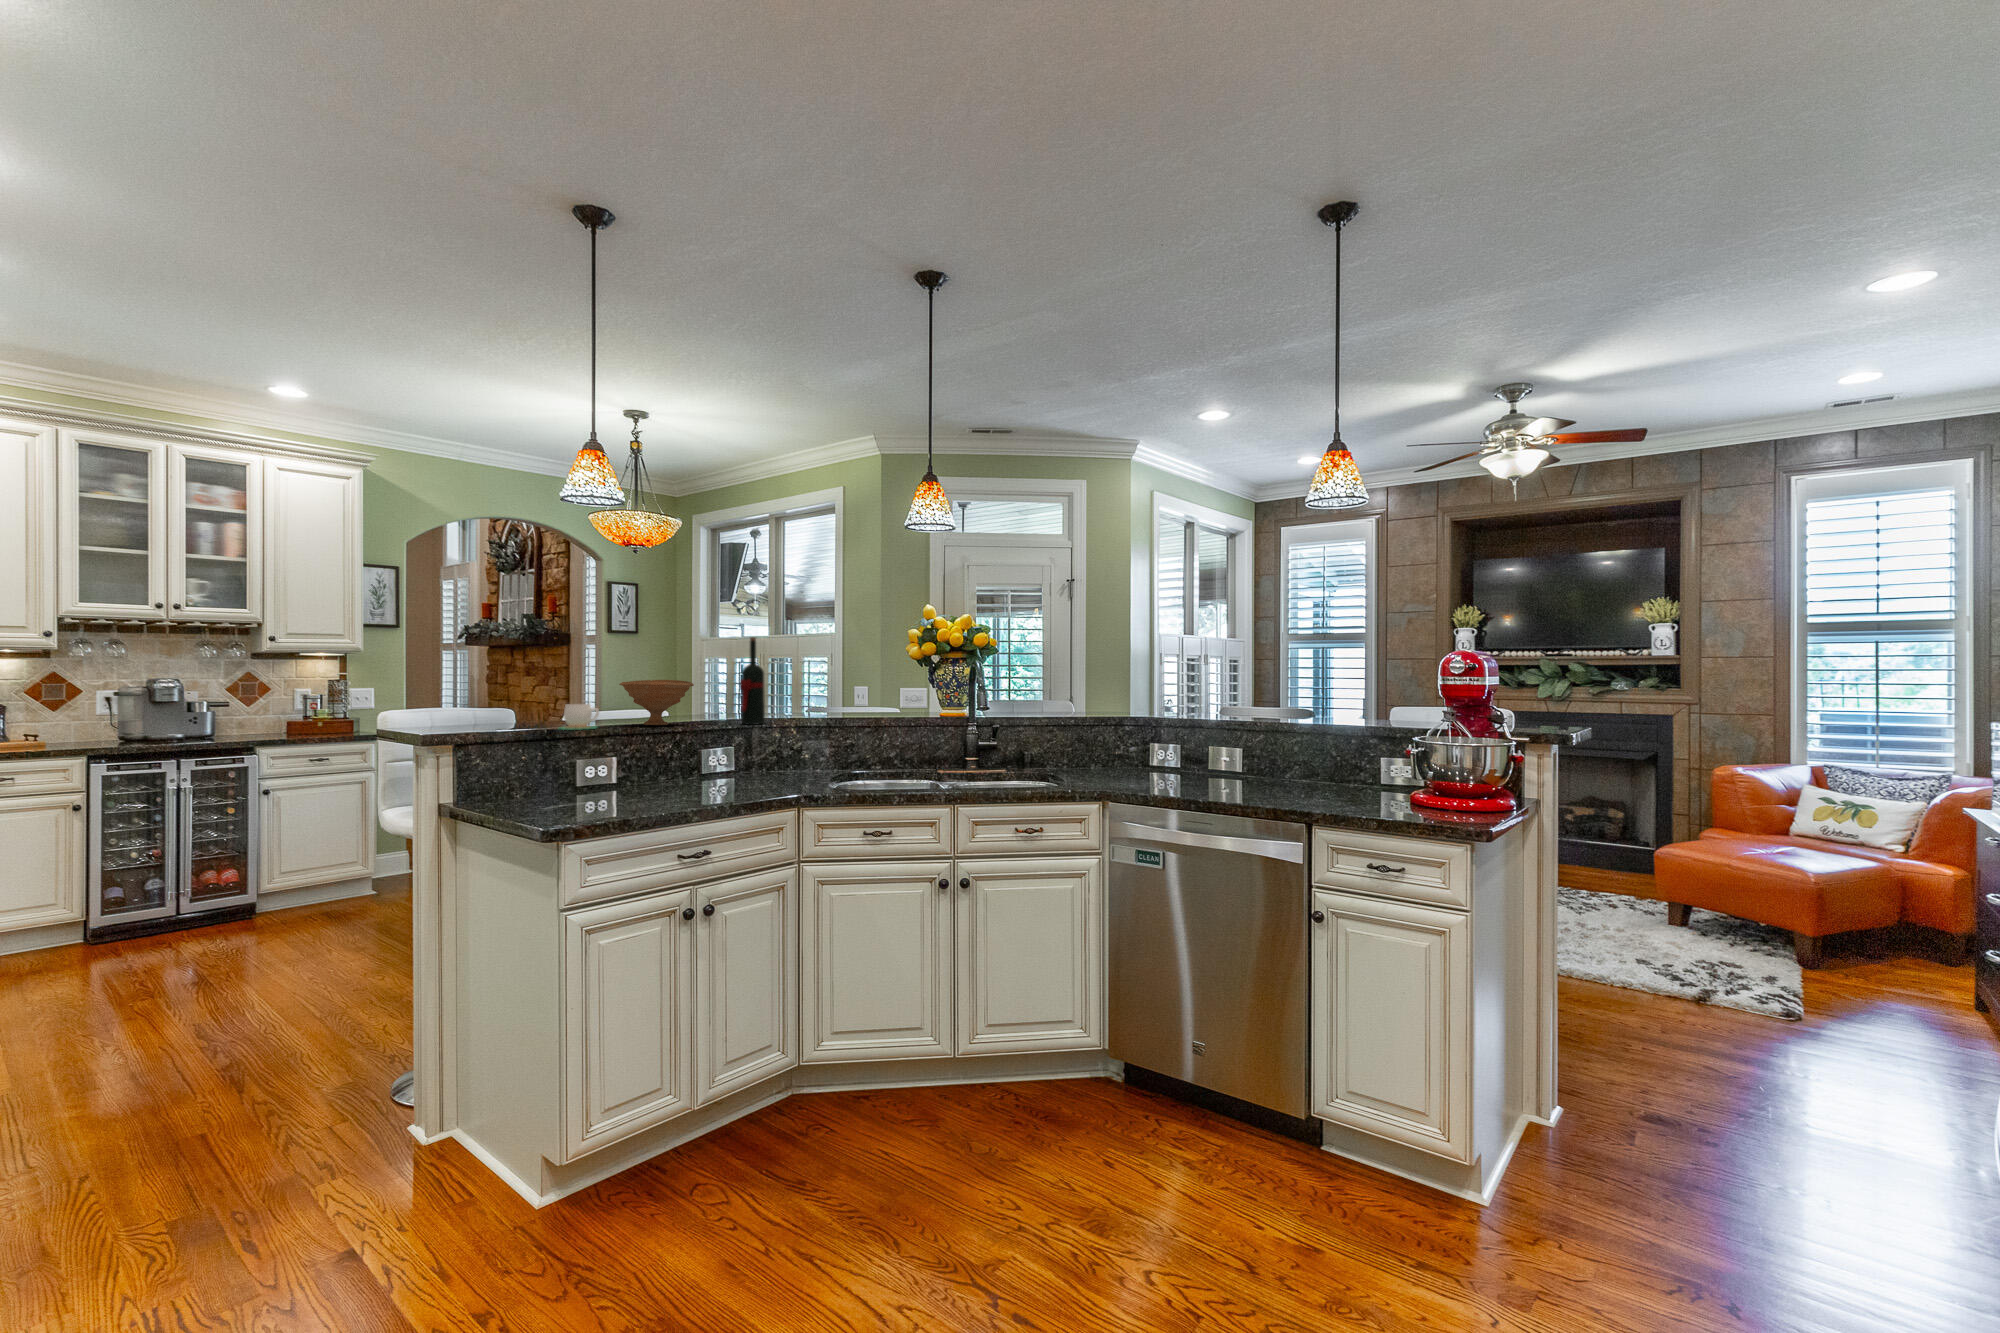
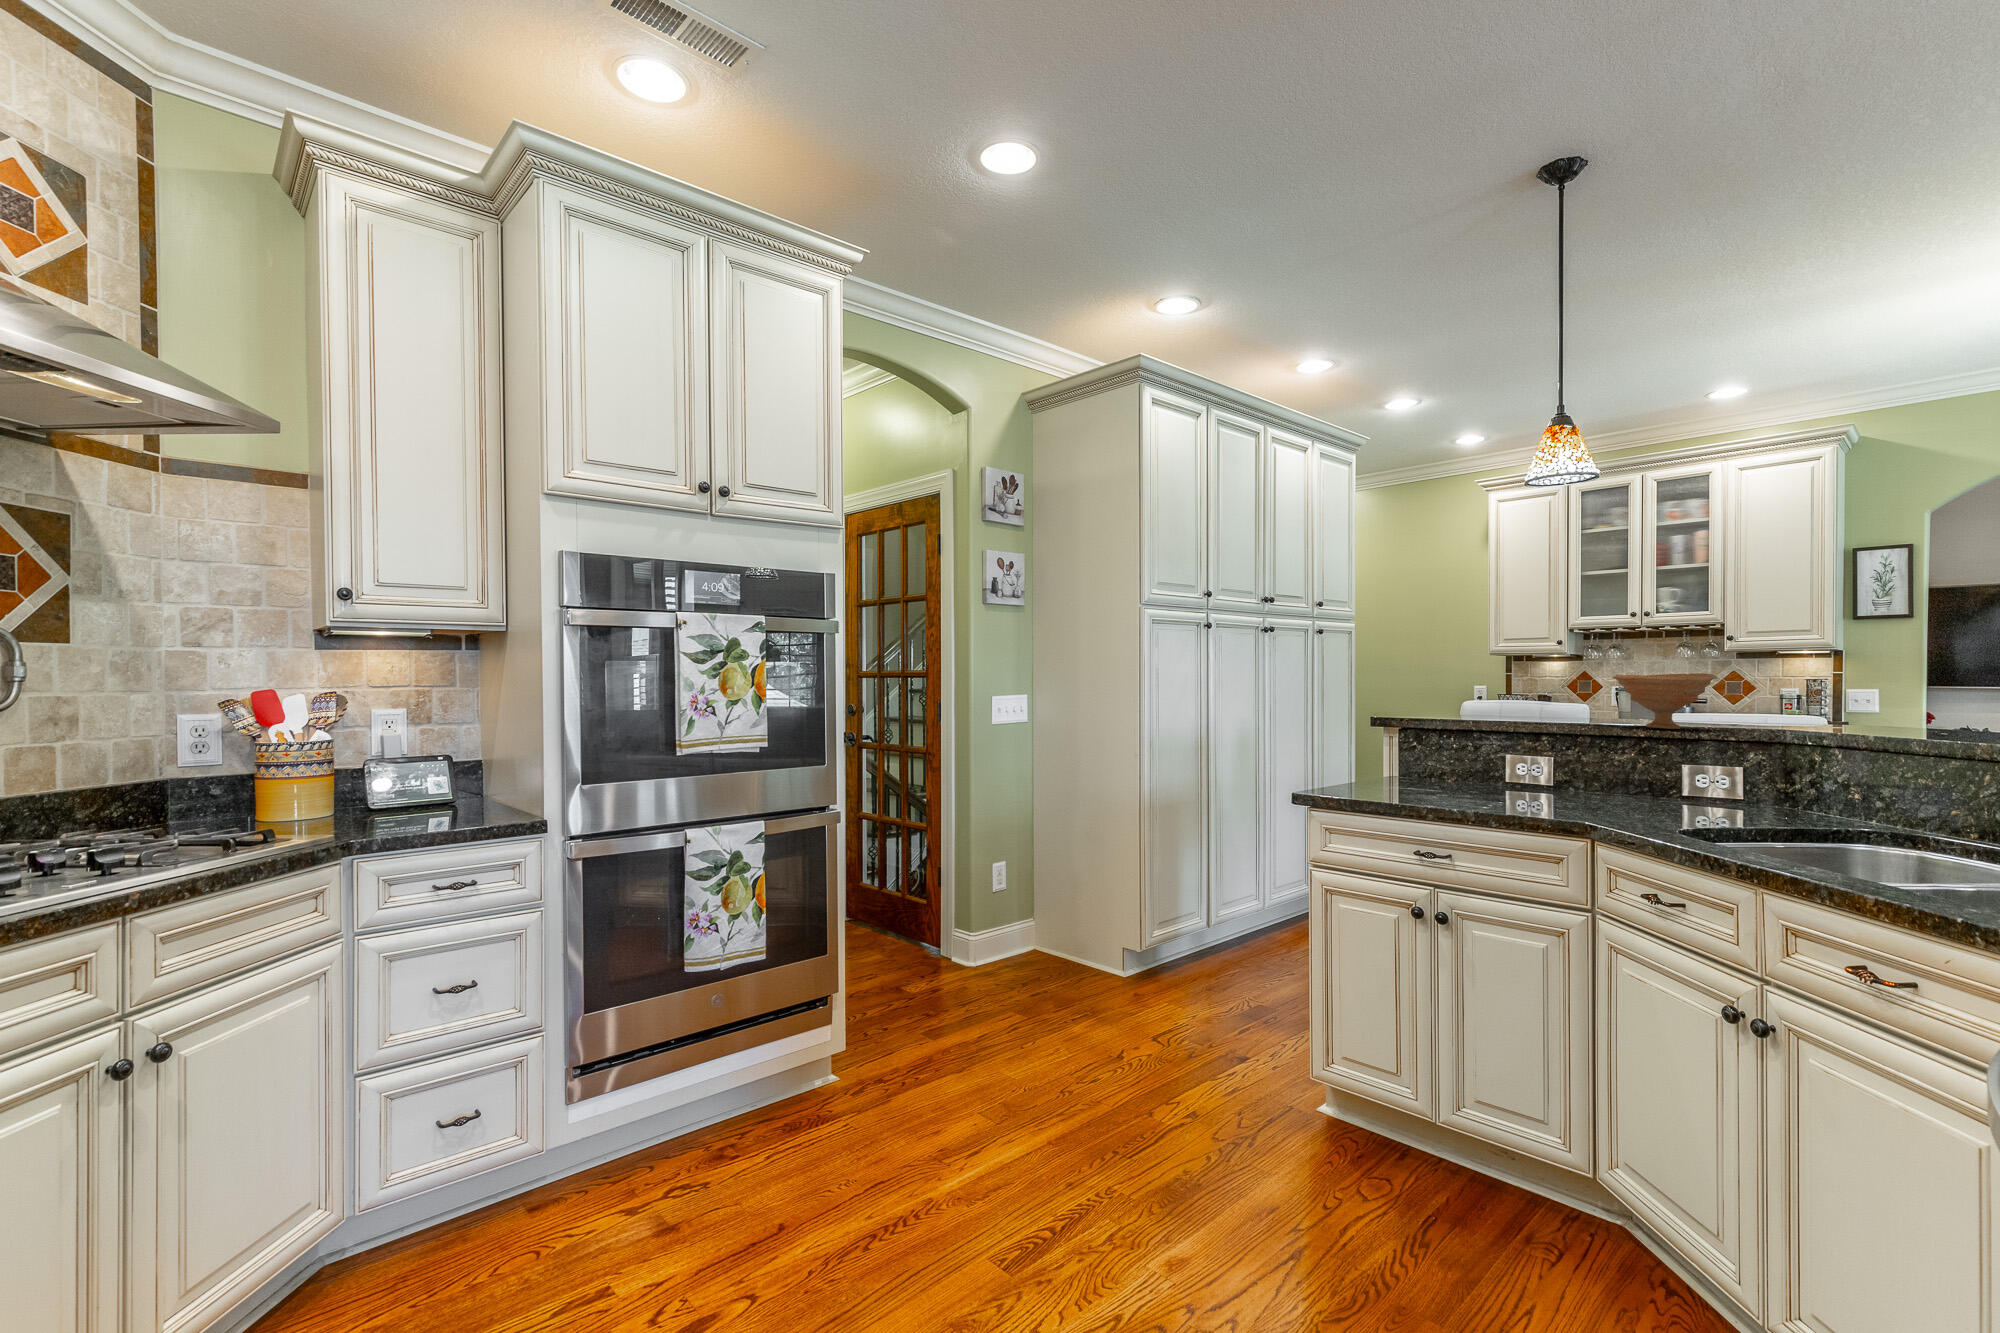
wine bottle: present [740,637,765,725] -> none [1755,611,1813,739]
mug: present [559,704,599,730] -> none [1524,697,1569,724]

